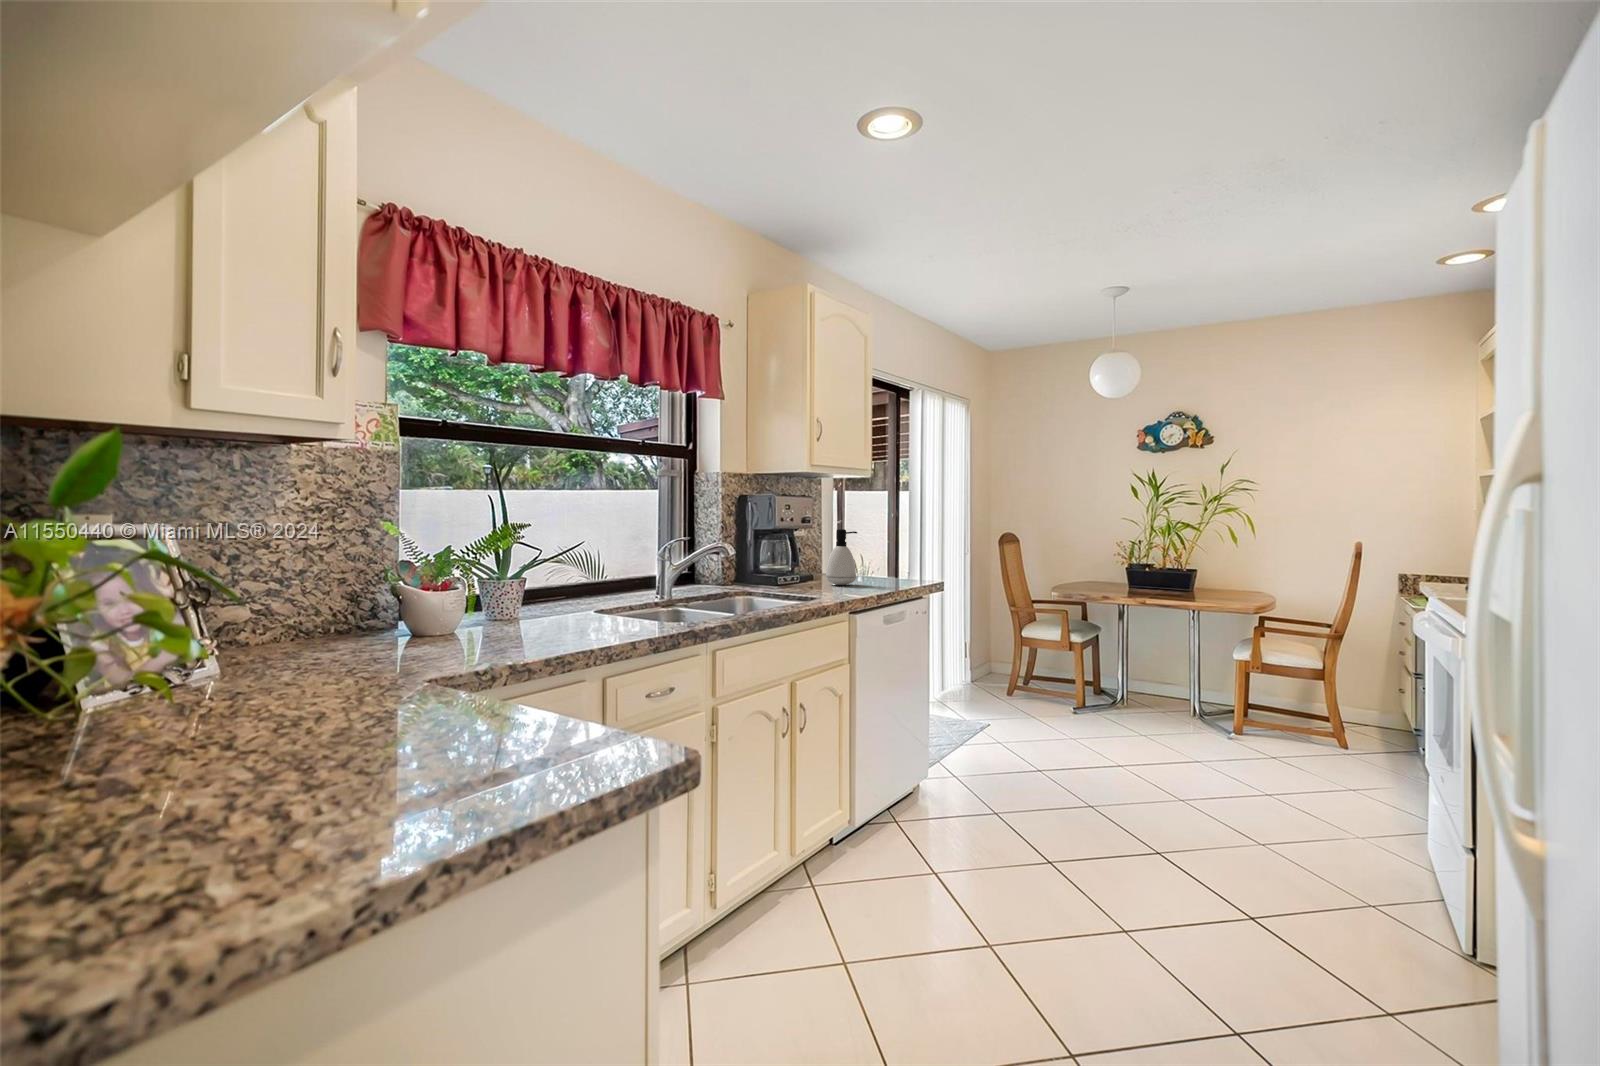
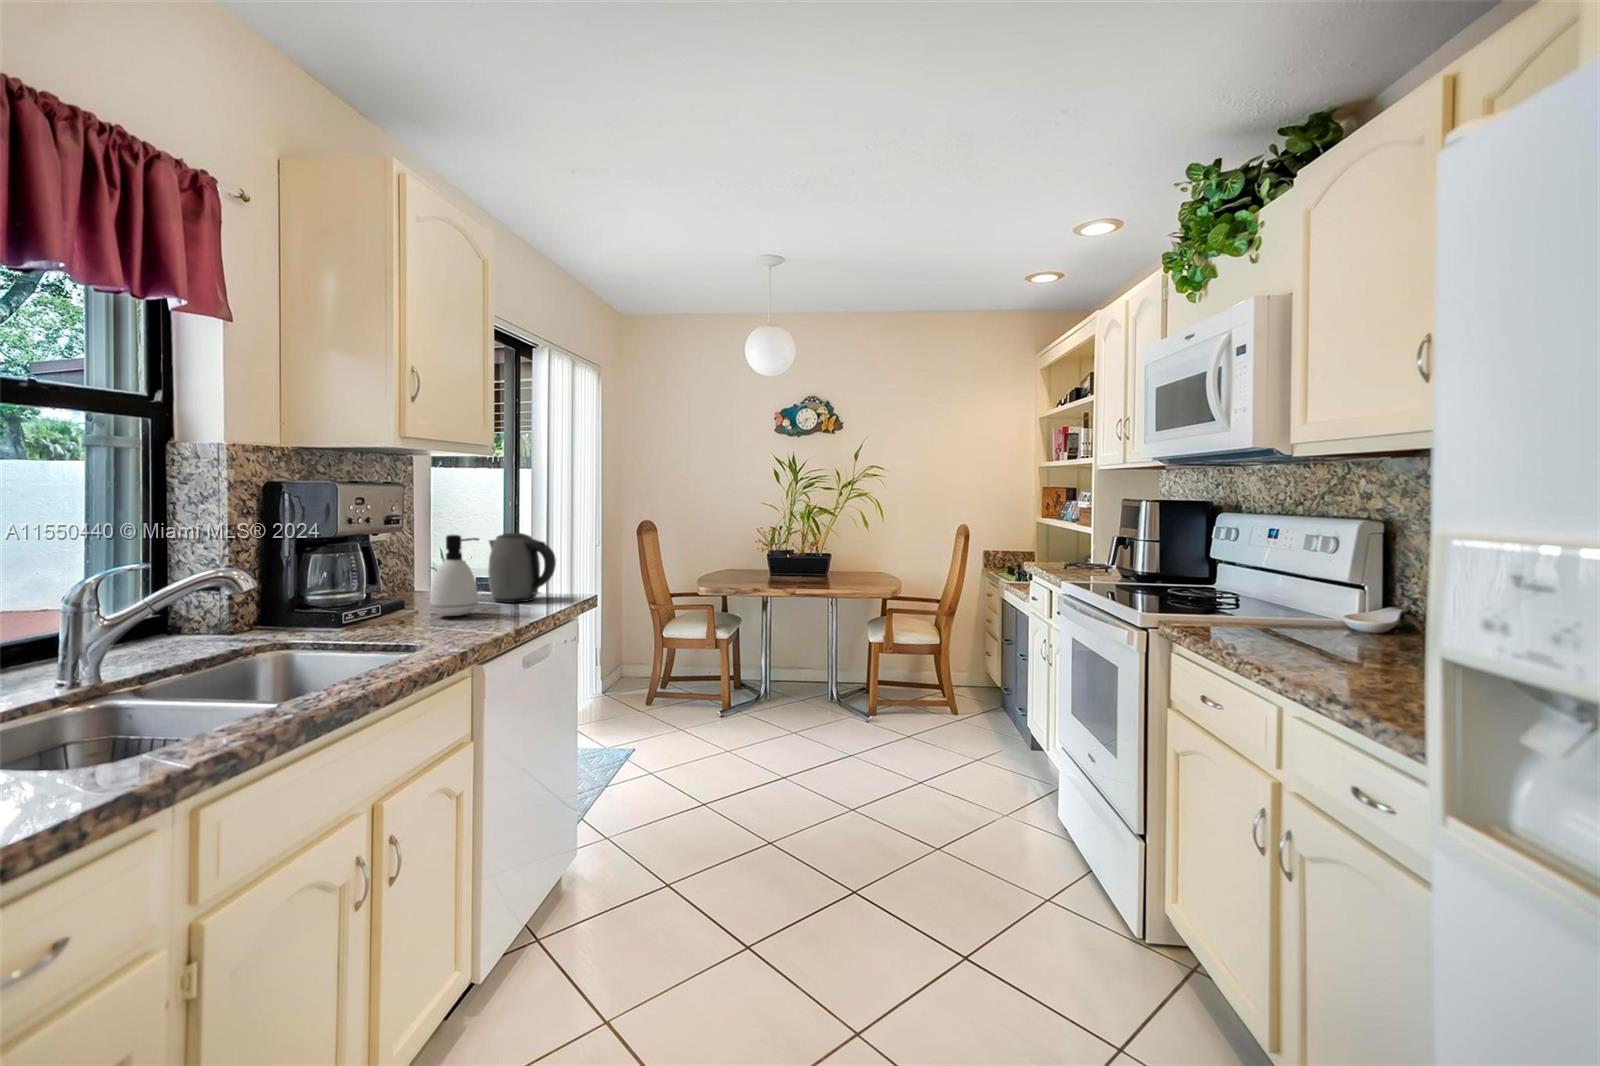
kettle: none [865,531,911,581] -> present [488,533,556,603]

